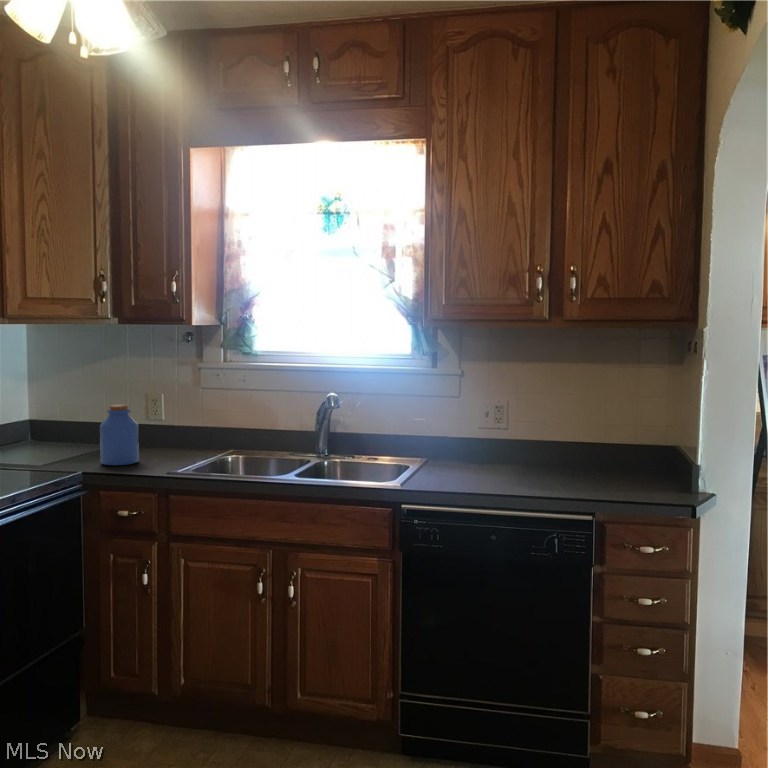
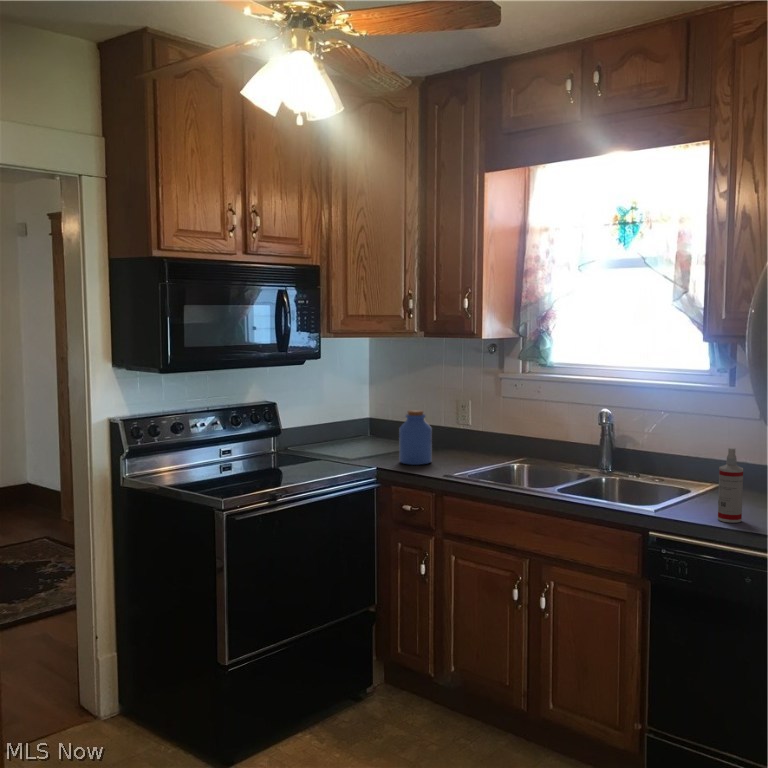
spray bottle: none [461,419,483,487] -> present [718,448,743,523]

